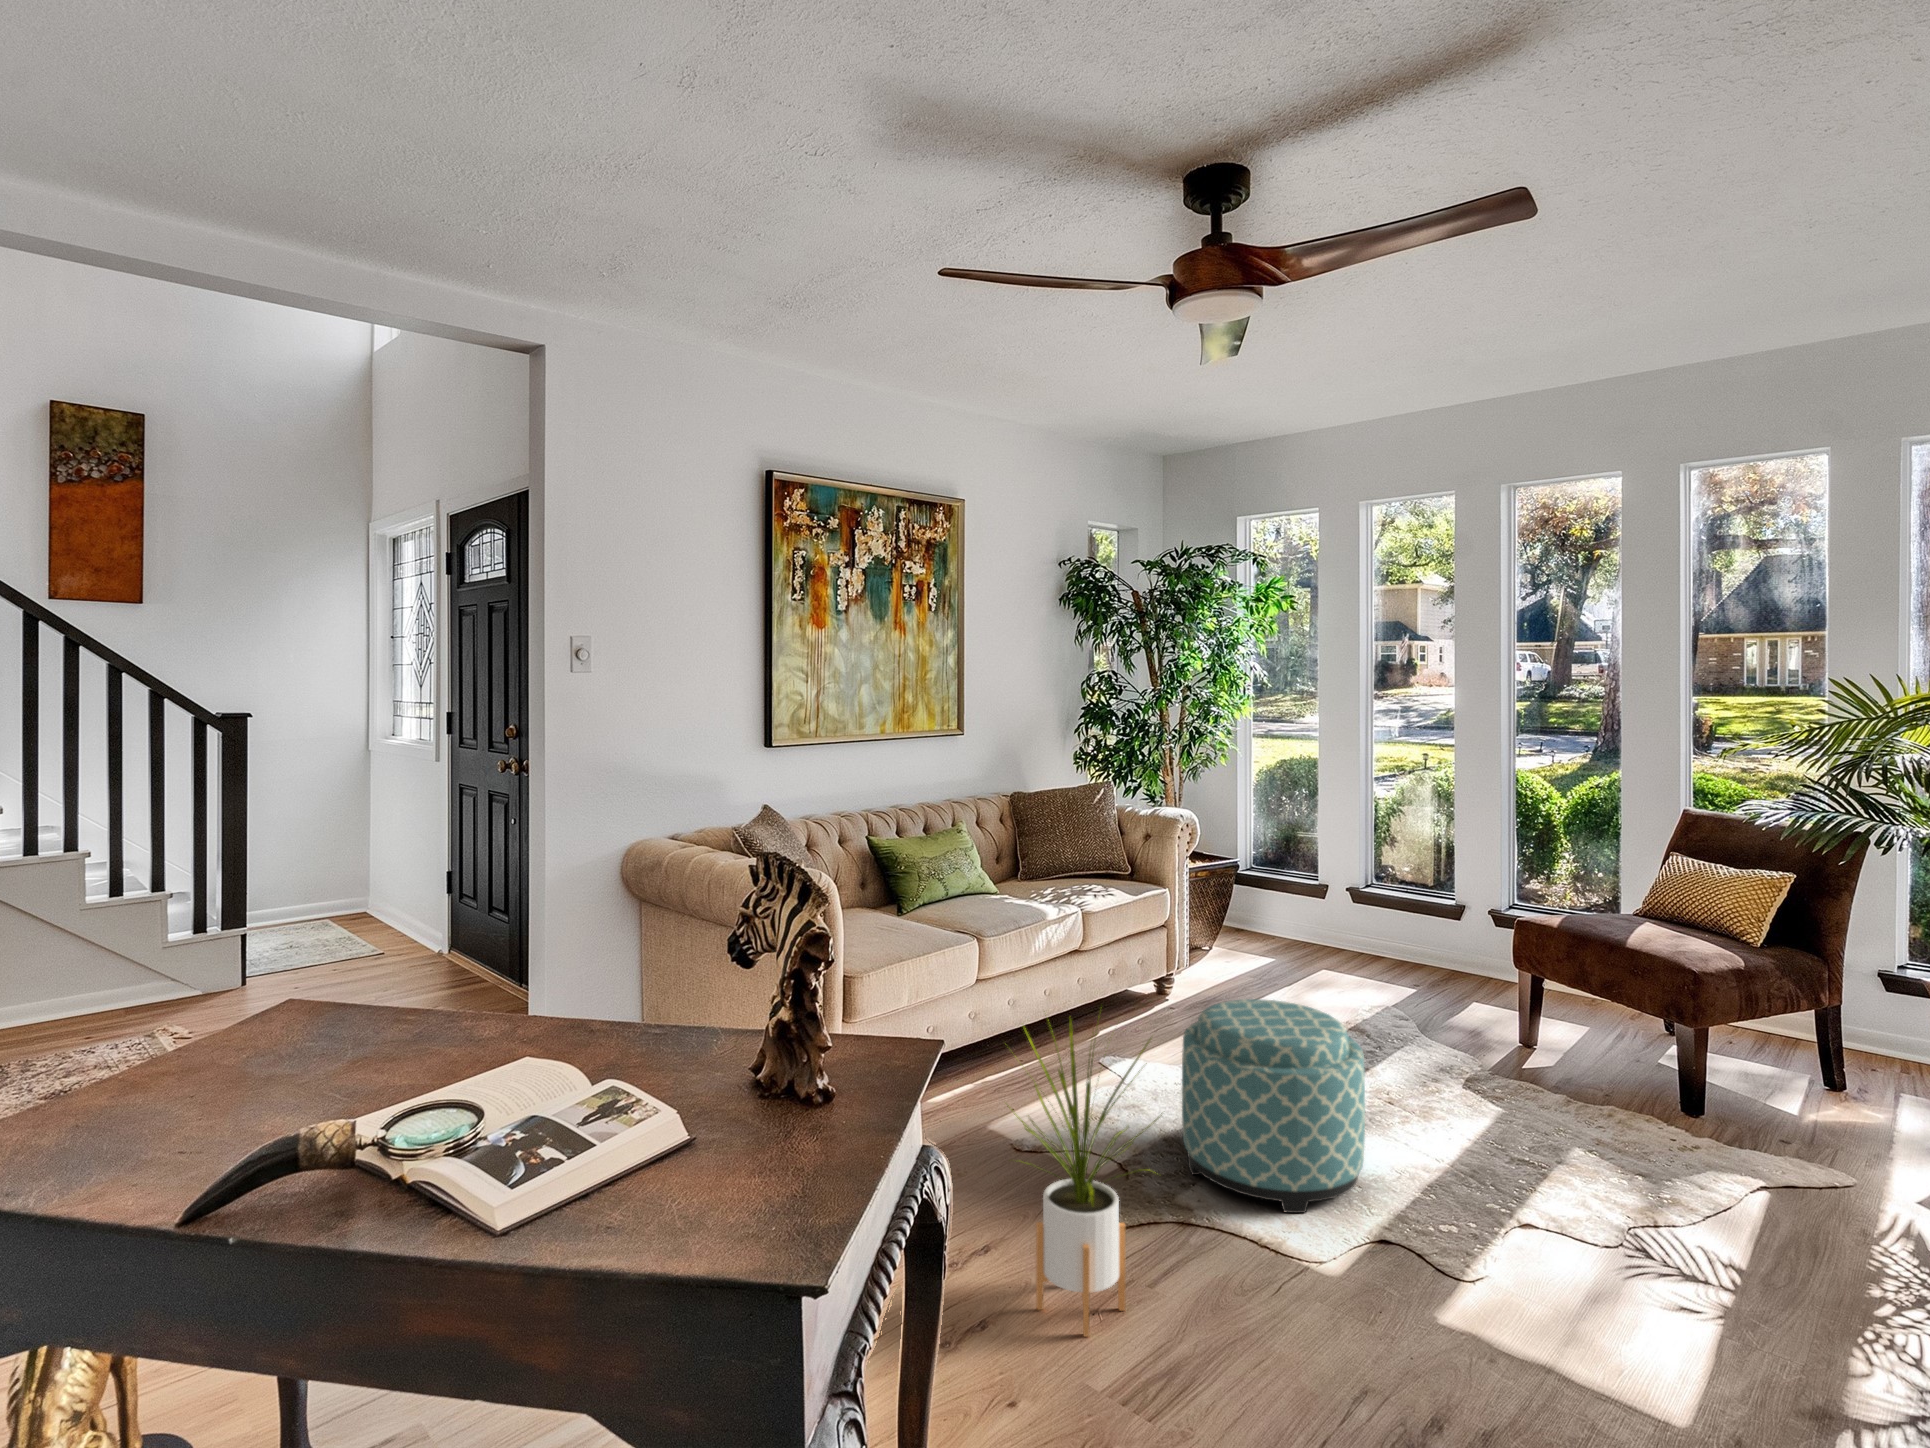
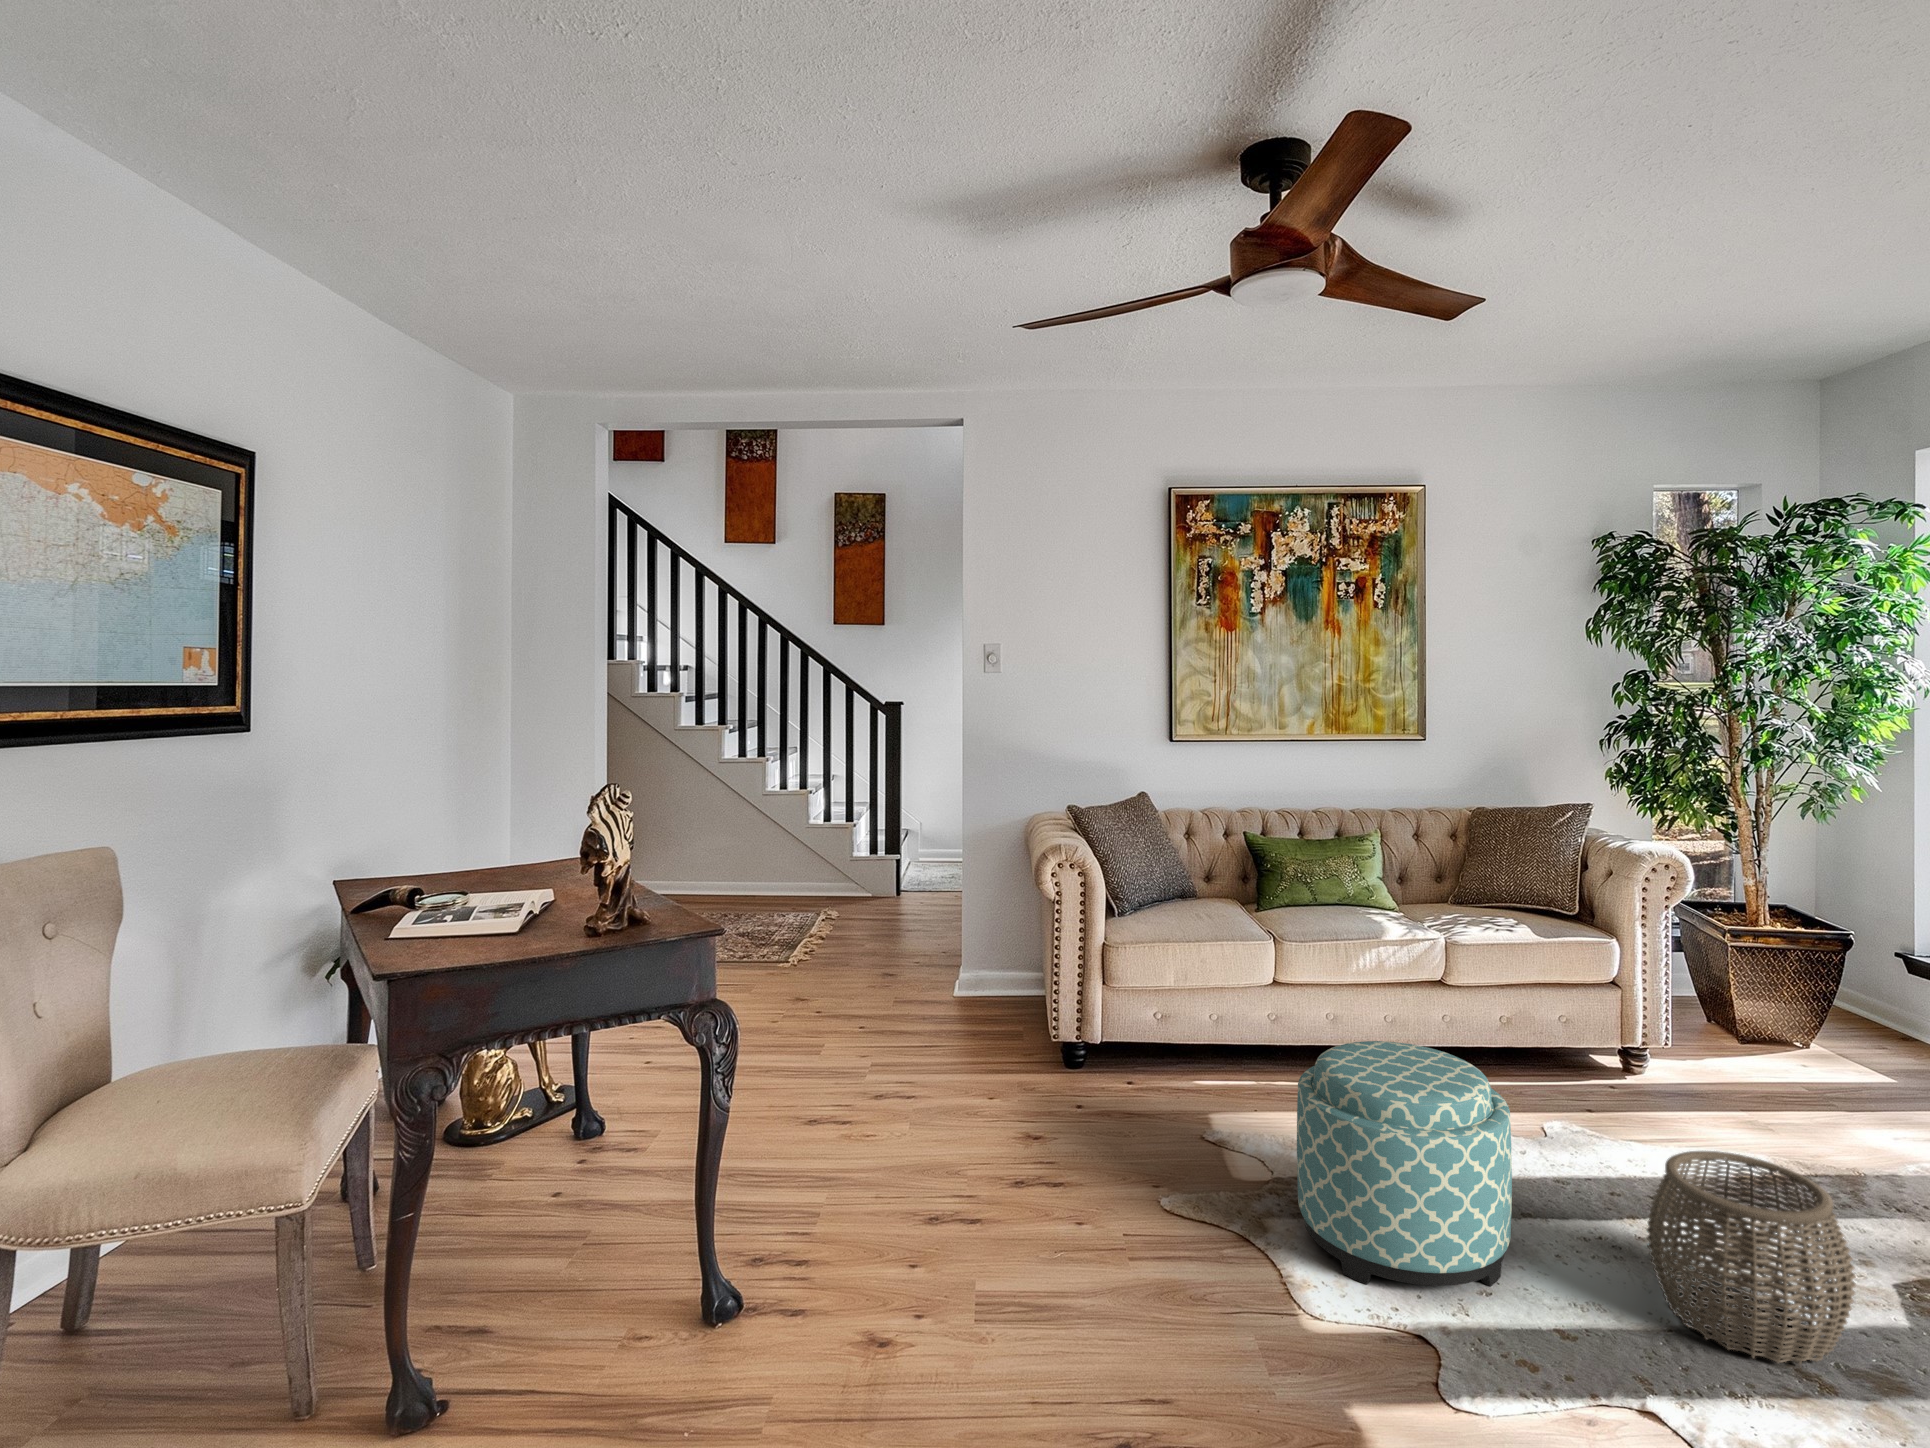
house plant: present [1015,1018,1162,1337] -> none [955,970,1113,1266]
woven basket: none [1408,1022,1542,1159] -> present [1647,1151,1856,1365]

